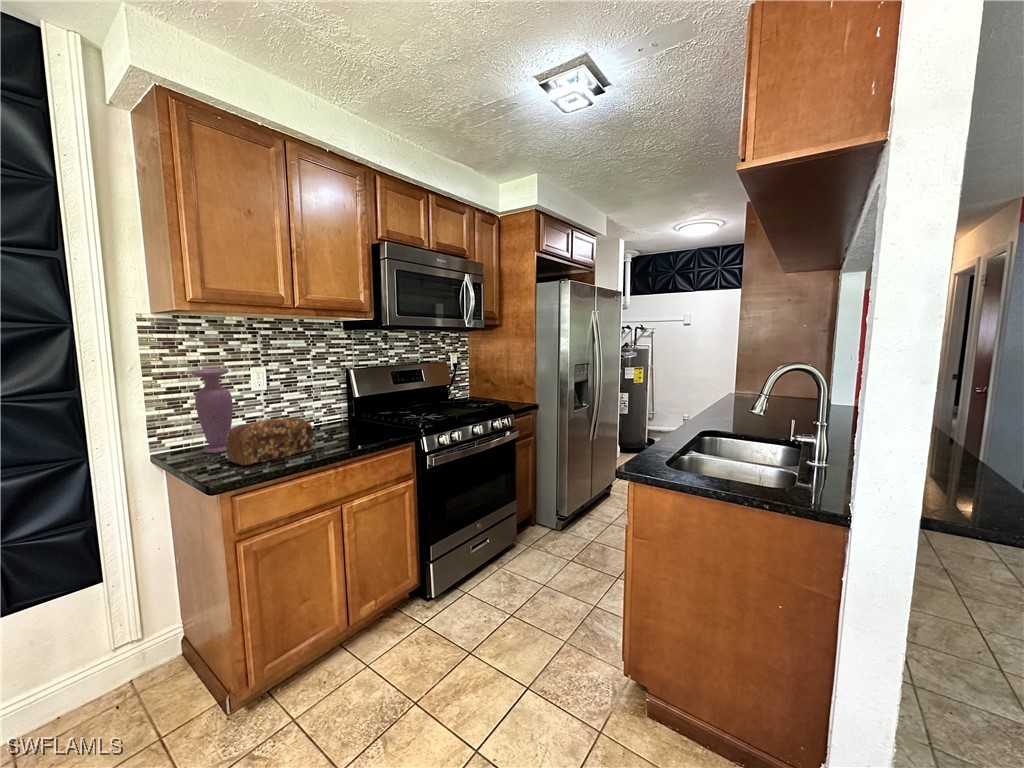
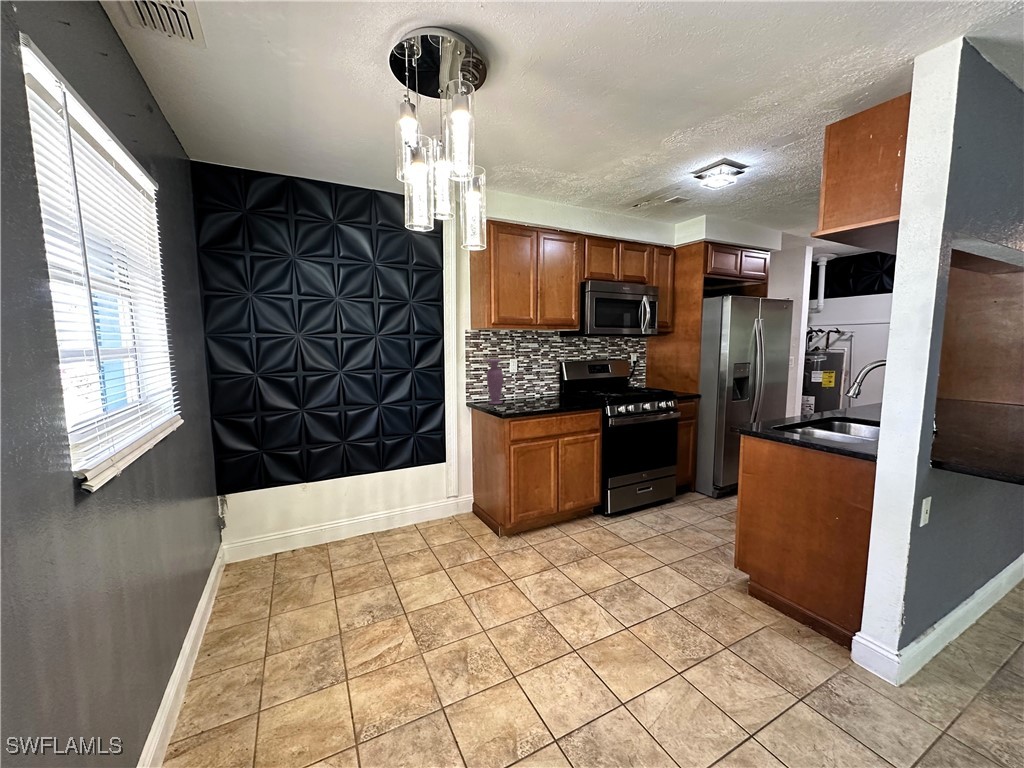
bread loaf: present [226,418,313,466] -> none [502,387,544,409]

